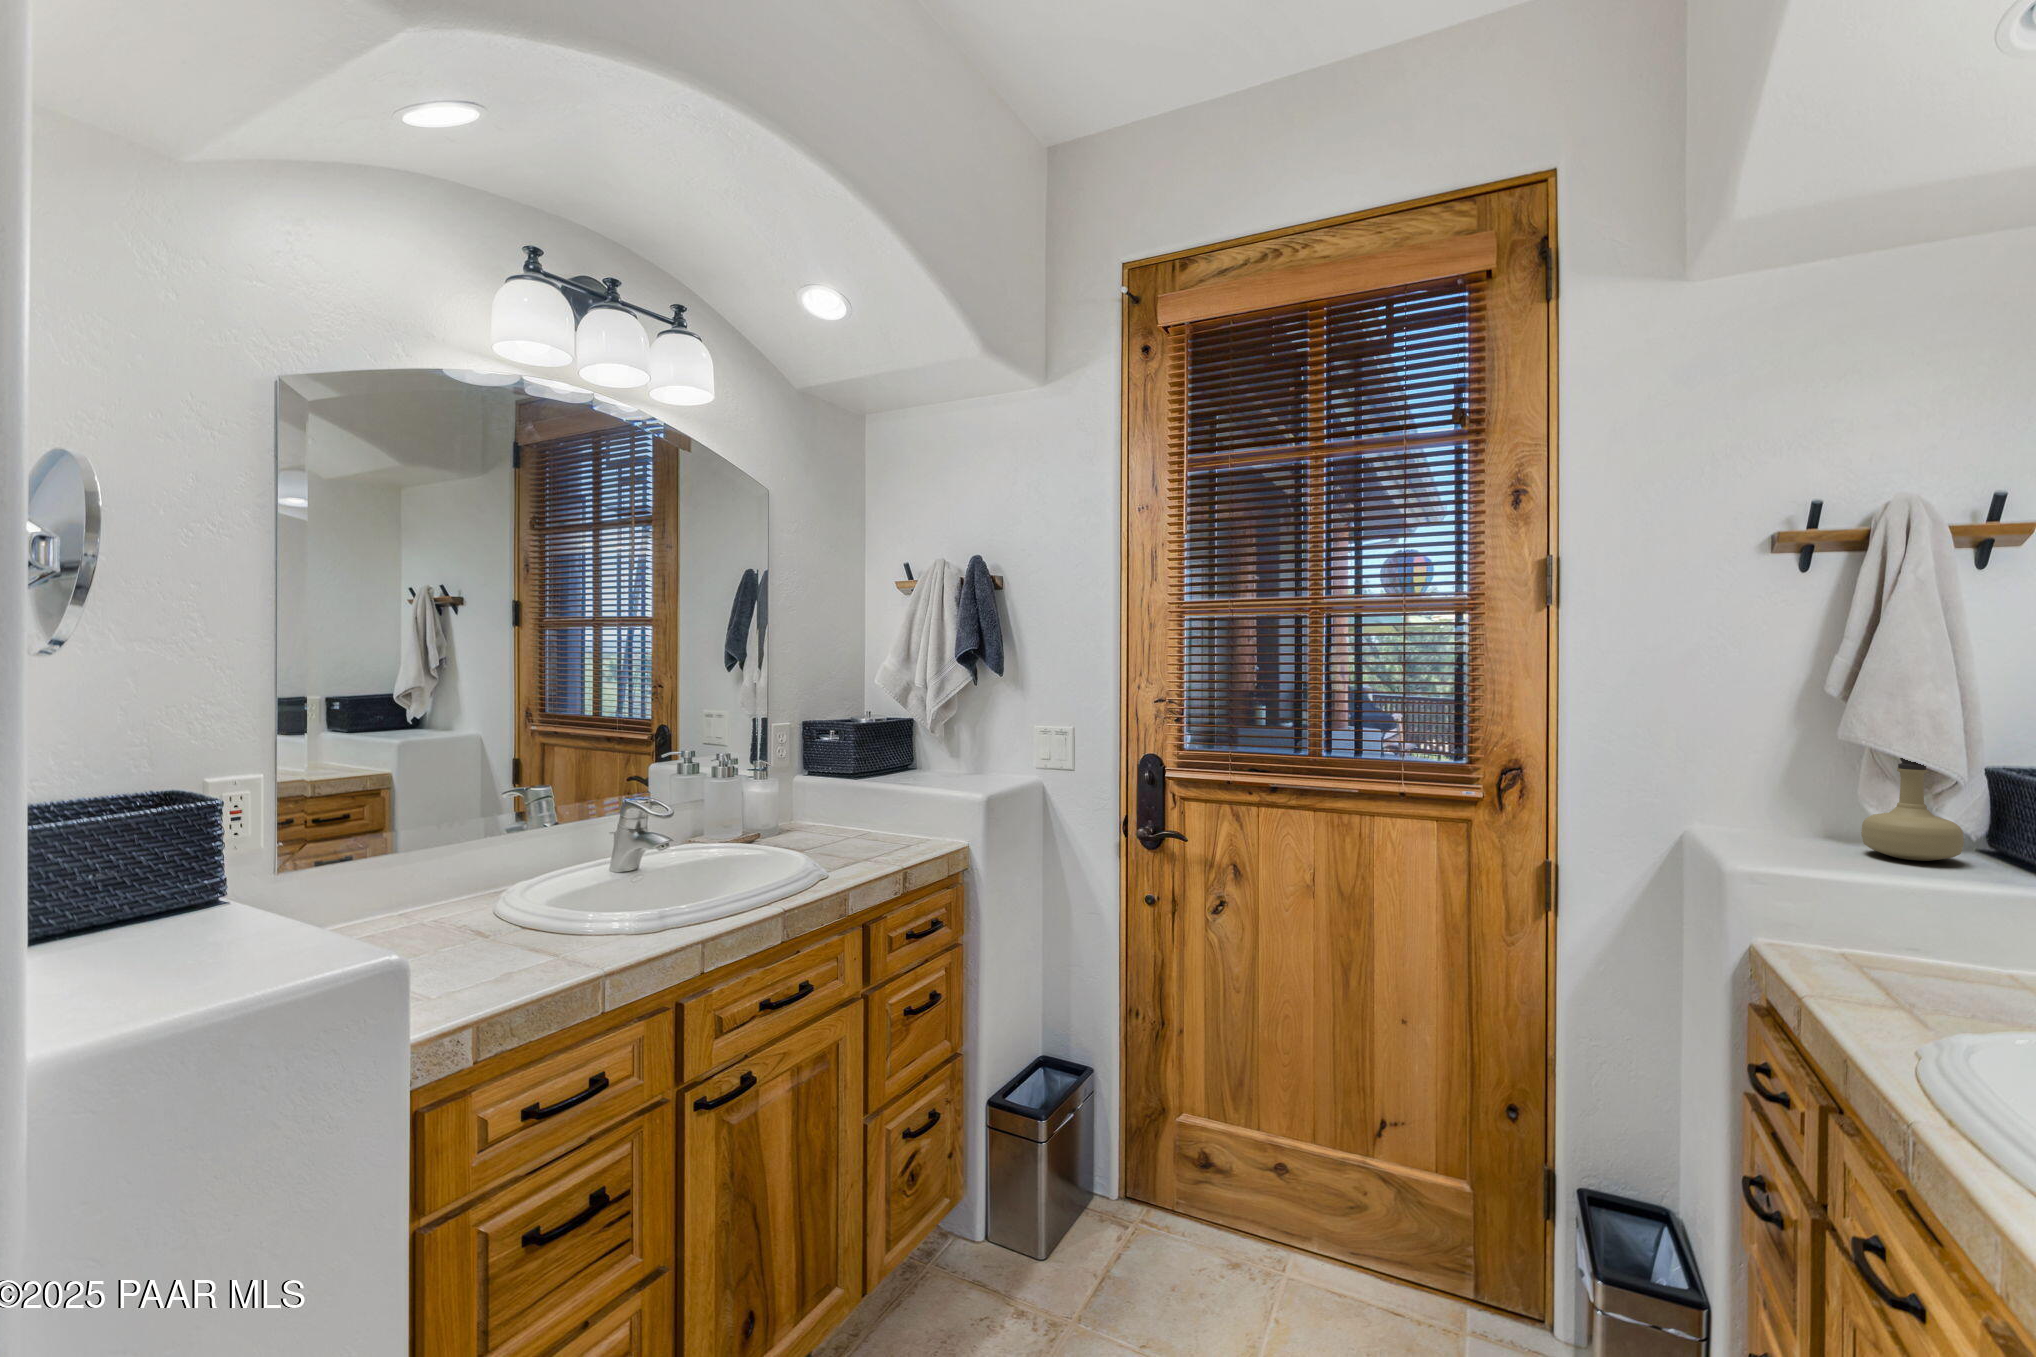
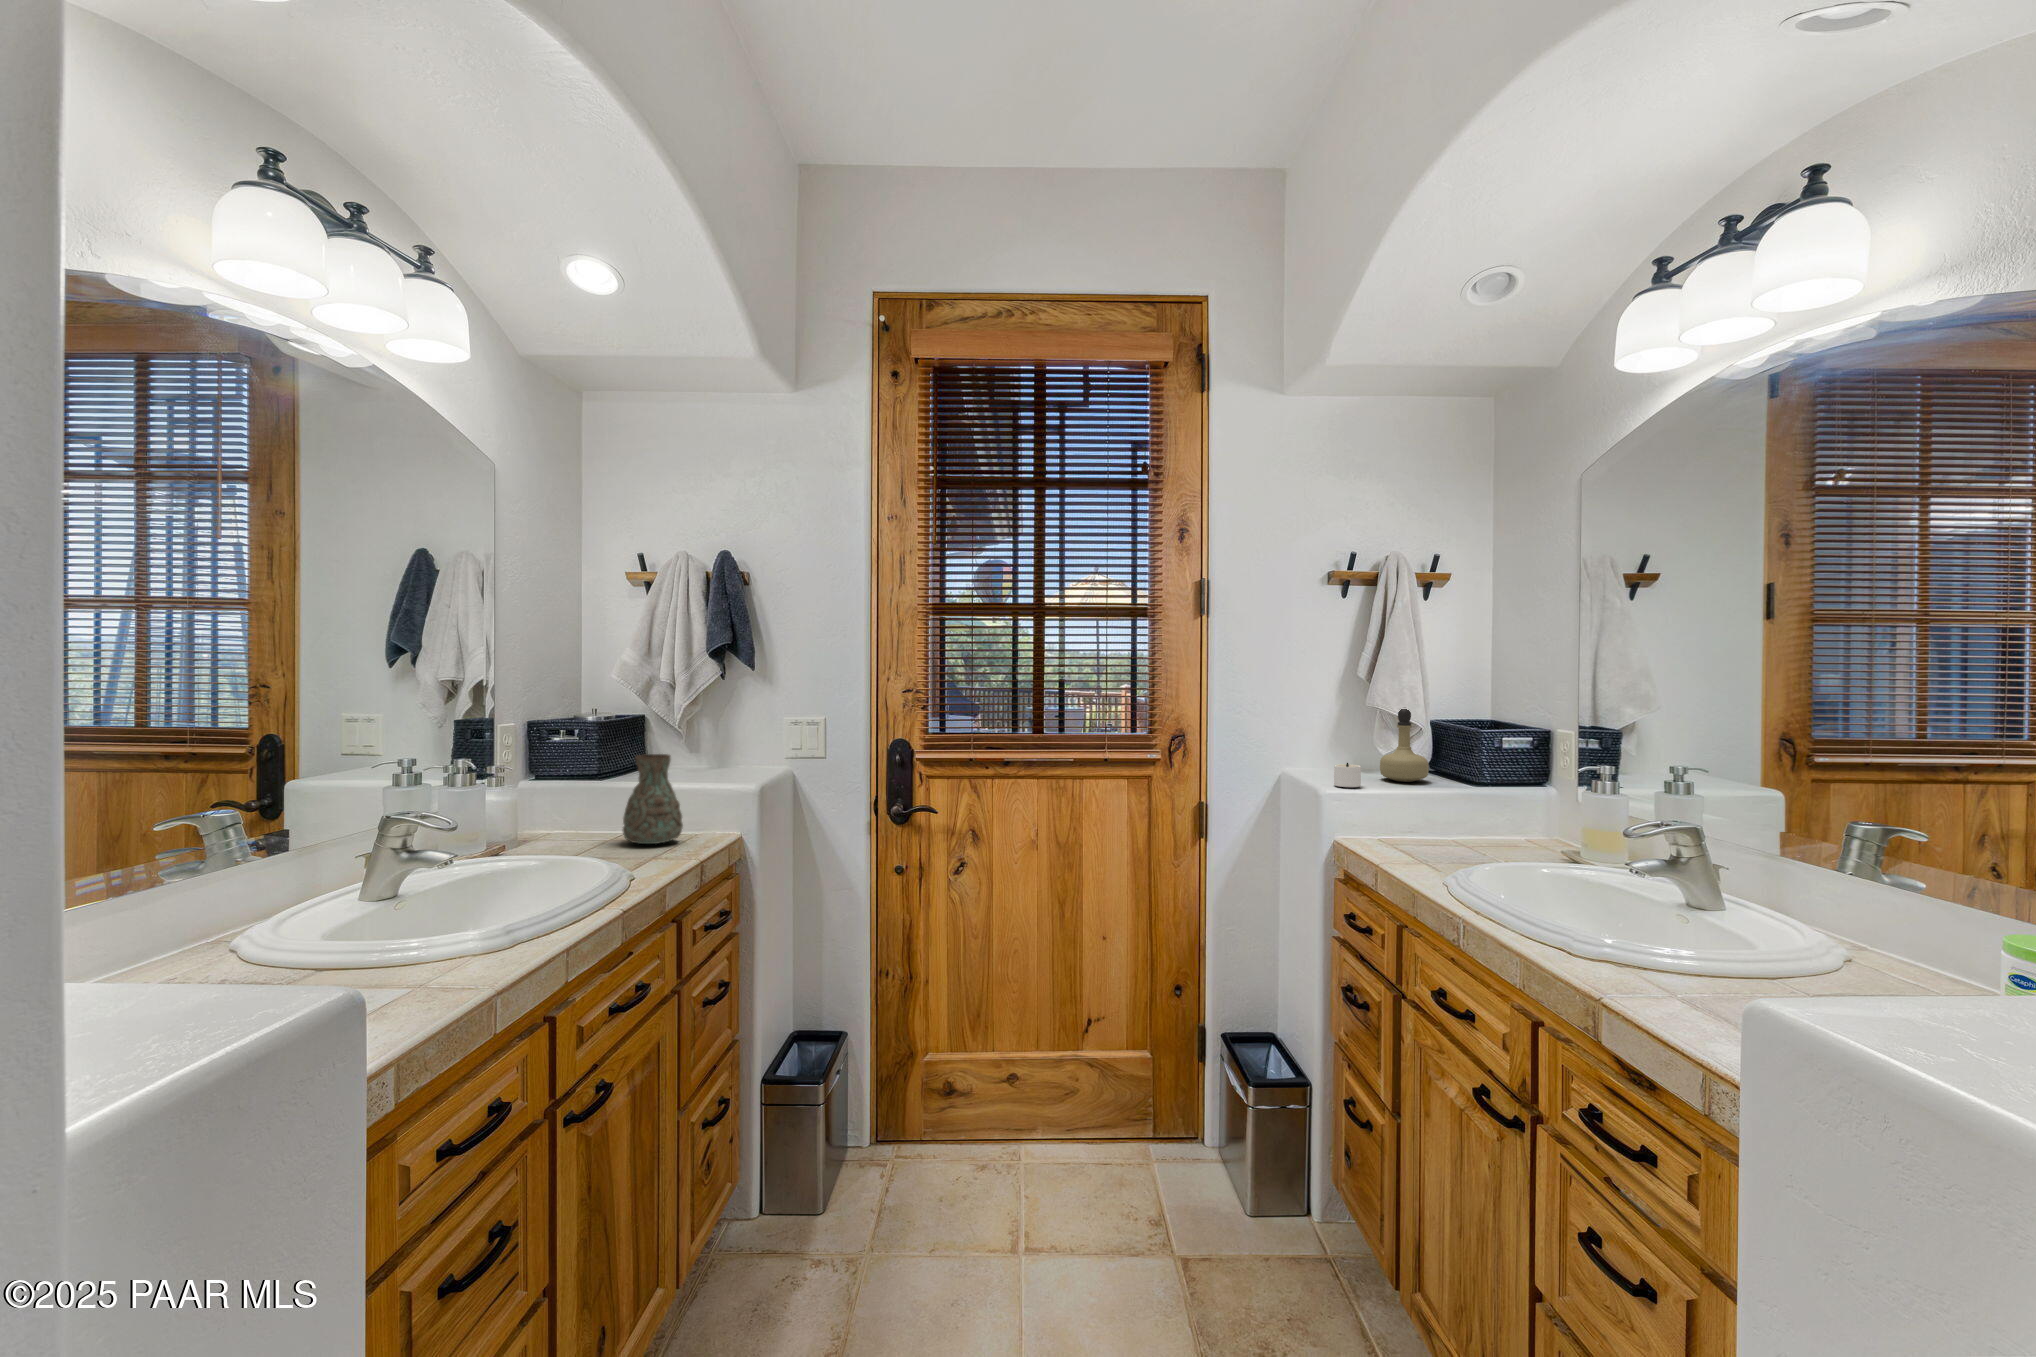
decorative vase: none [851,759,907,847] -> present [623,754,683,844]
candle: none [1757,822,1826,861] -> present [1334,763,1361,787]

